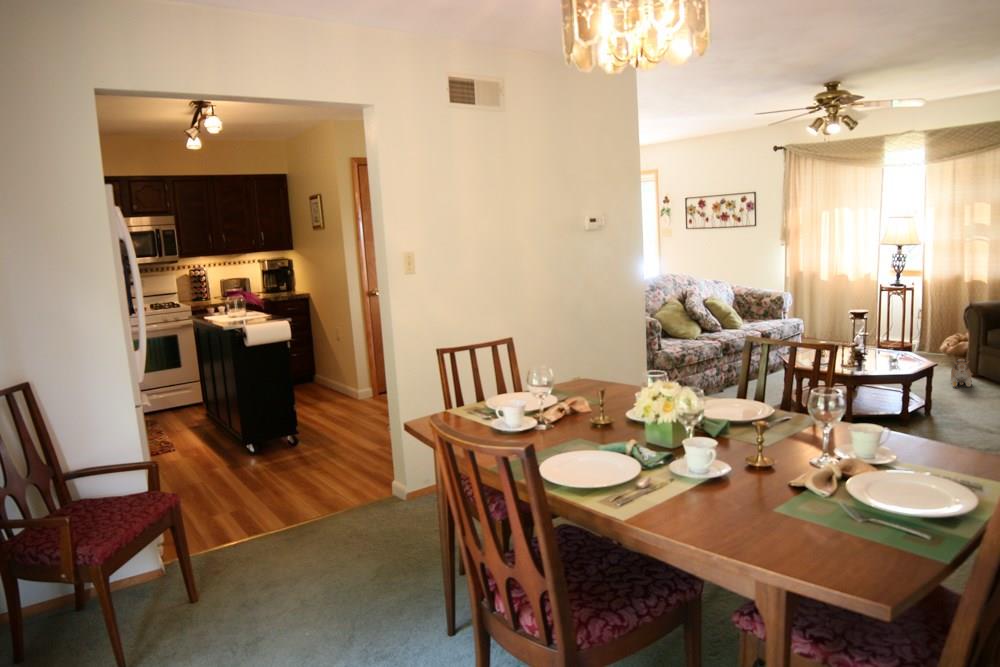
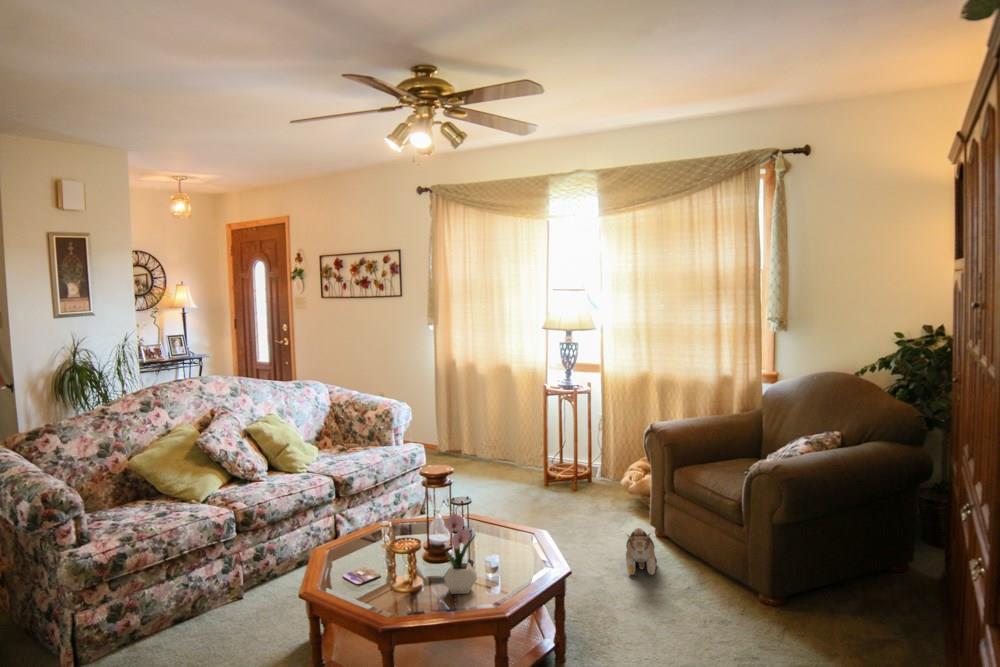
flower arrangement: none [859,326,877,371] -> present [443,499,477,594]

